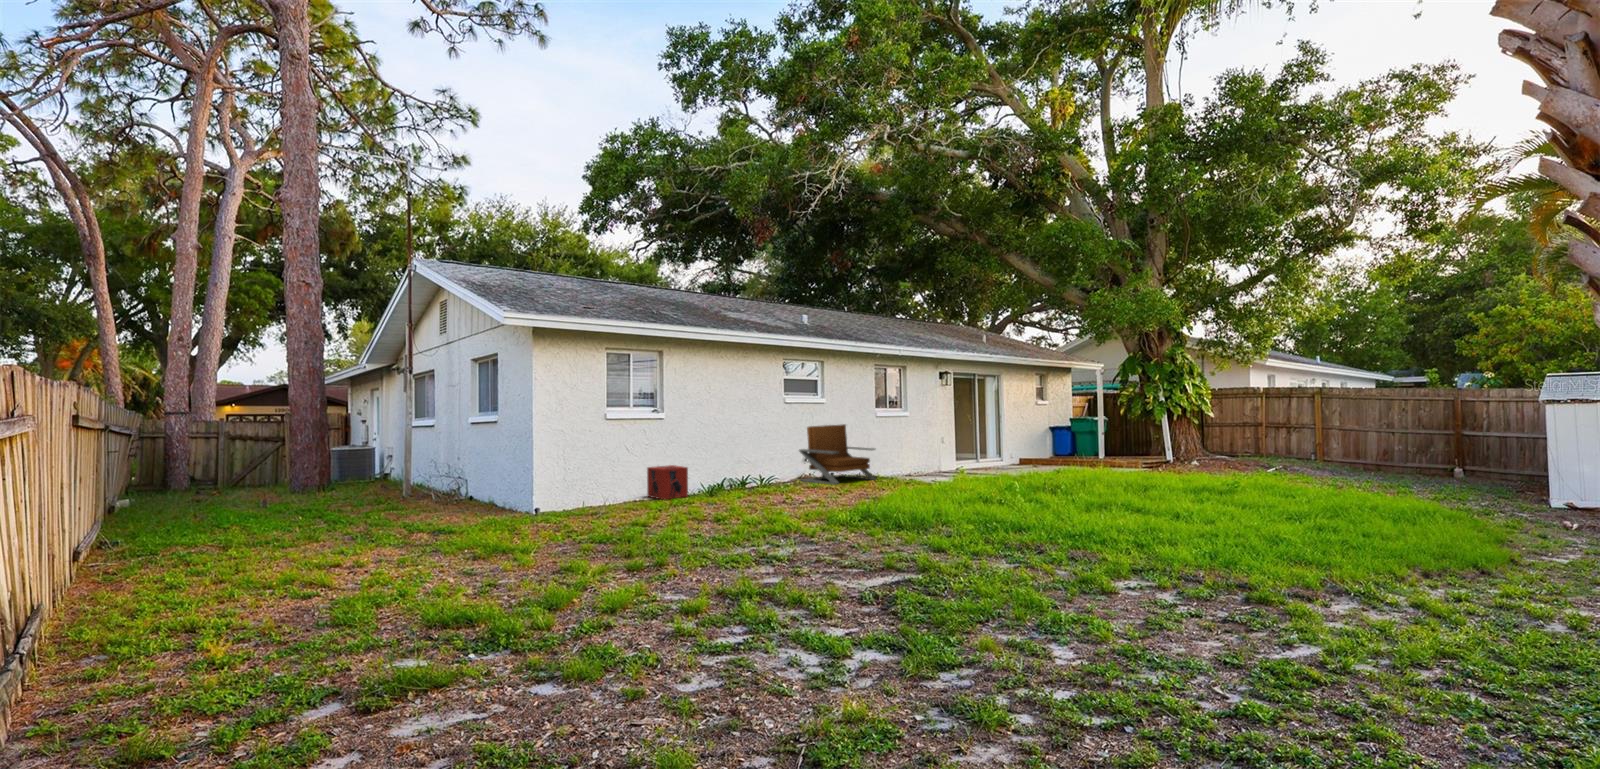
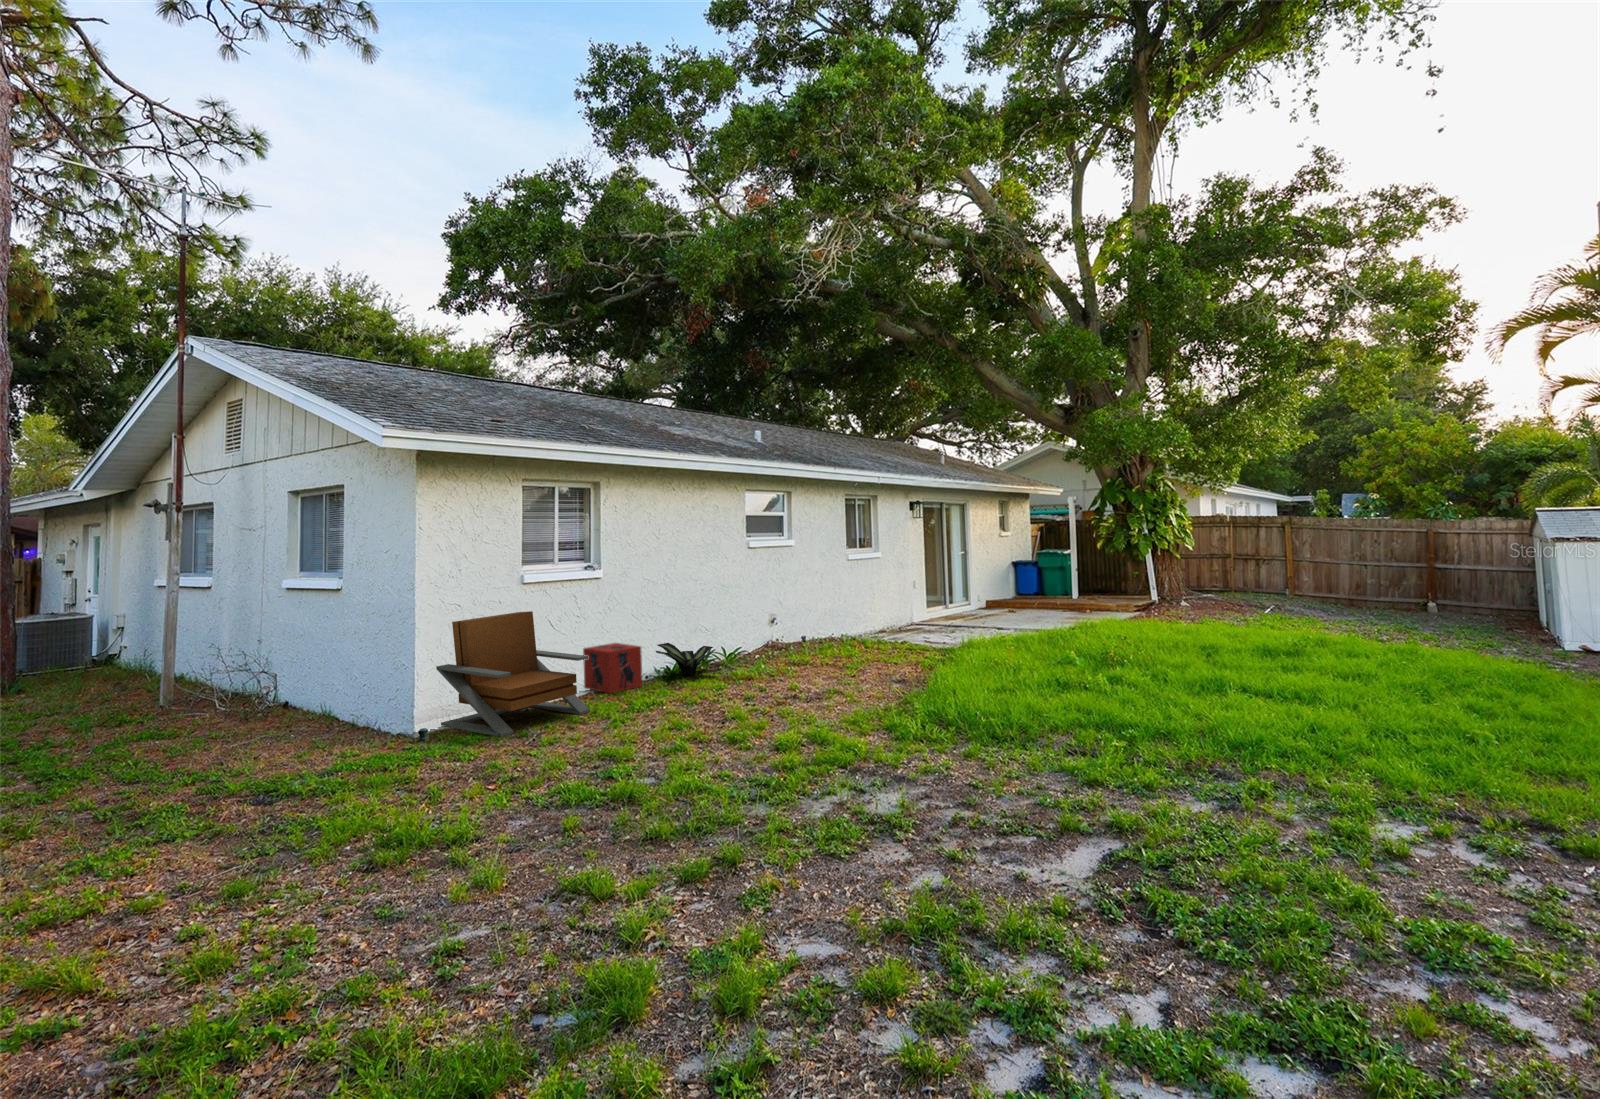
lounge chair: present [799,424,876,485] -> present [436,611,590,737]
potted plant: none [702,469,748,493] -> present [656,643,713,676]

